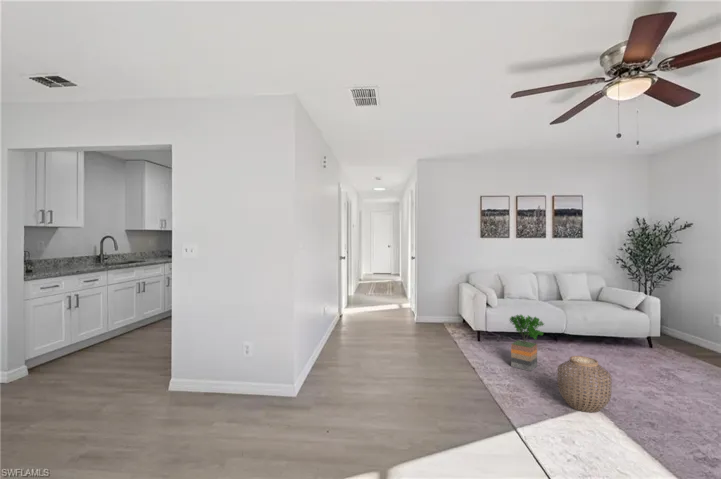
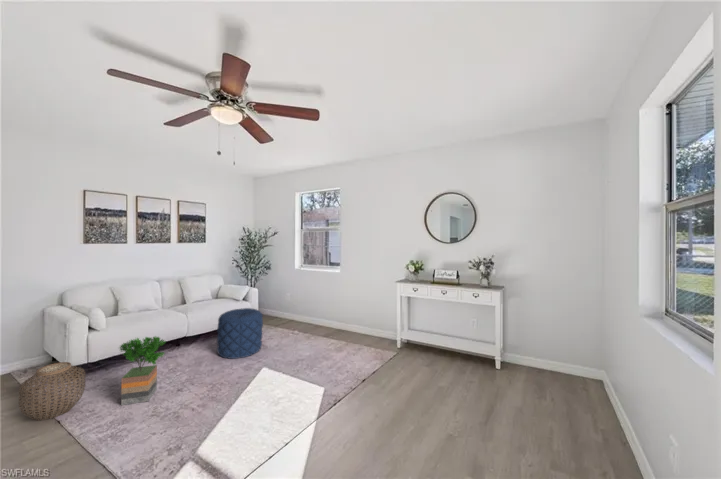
pouf: none [597,314,659,371] -> present [217,308,263,359]
woven basket: present [557,356,611,413] -> present [19,362,85,420]

